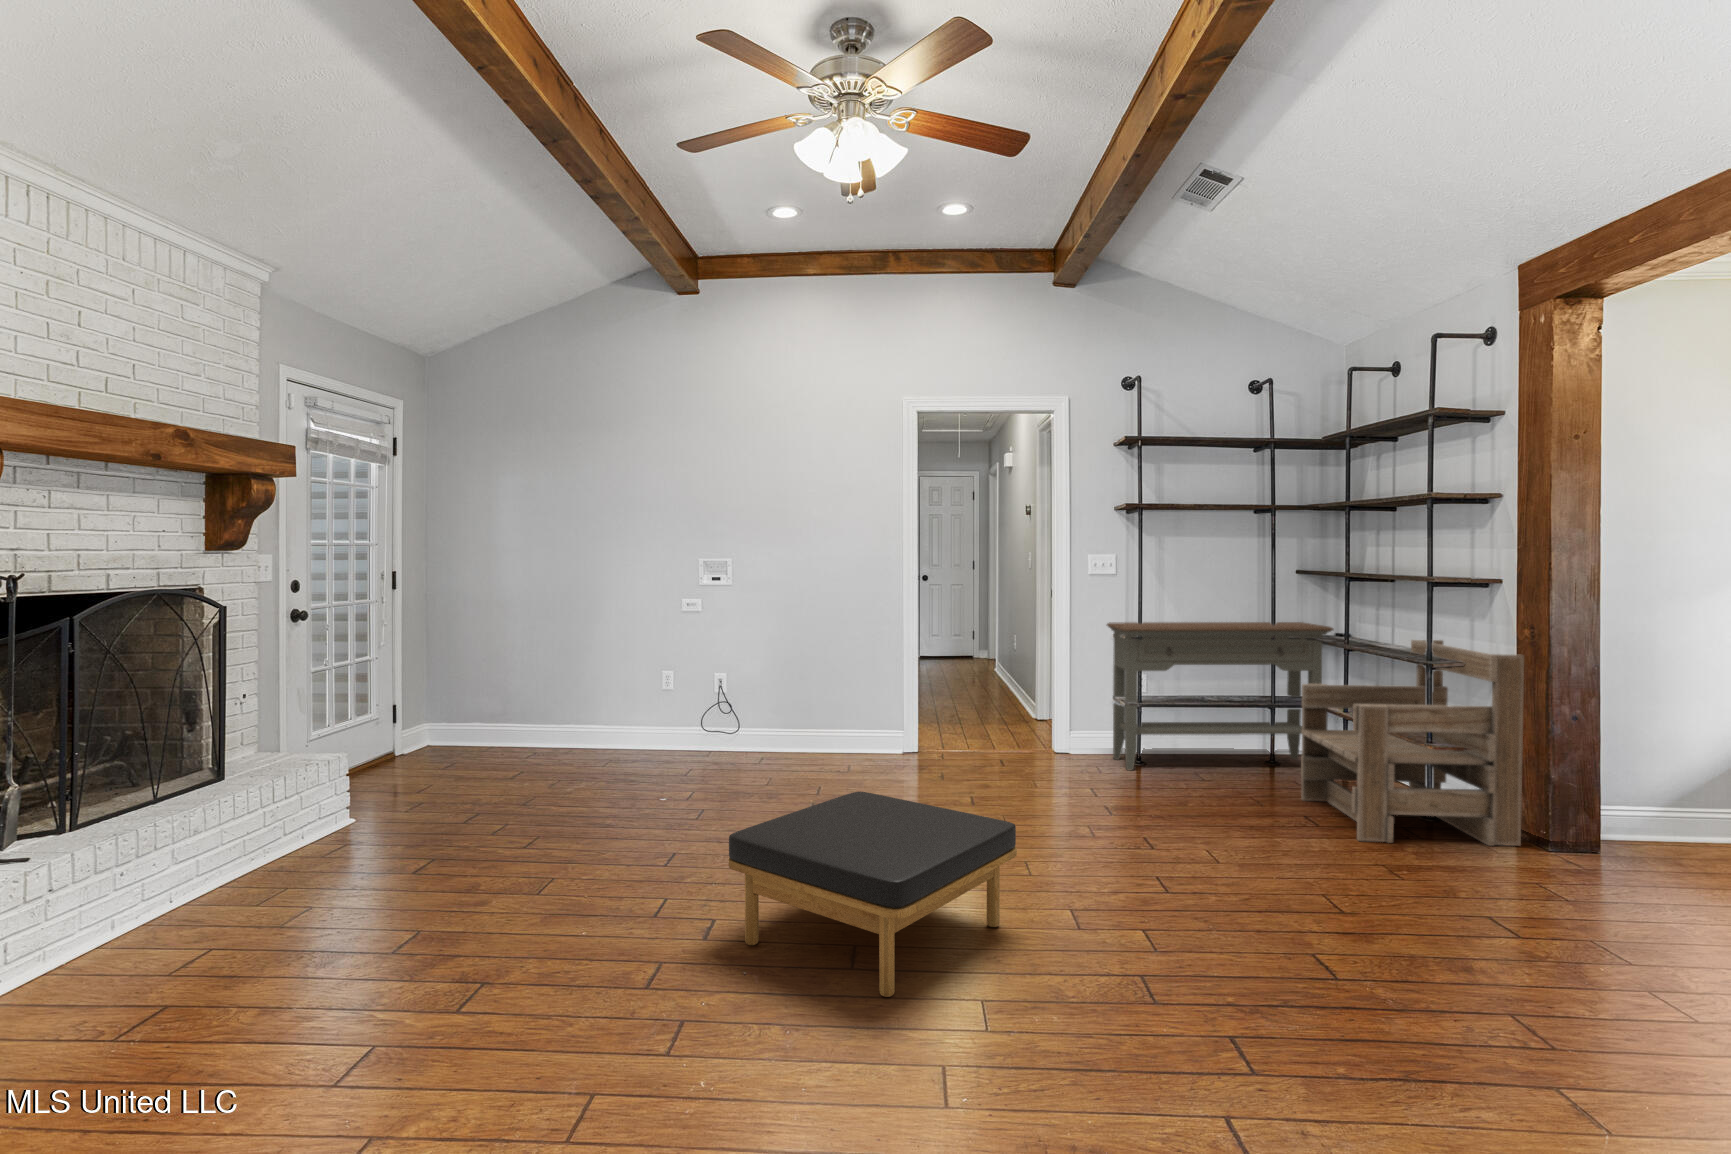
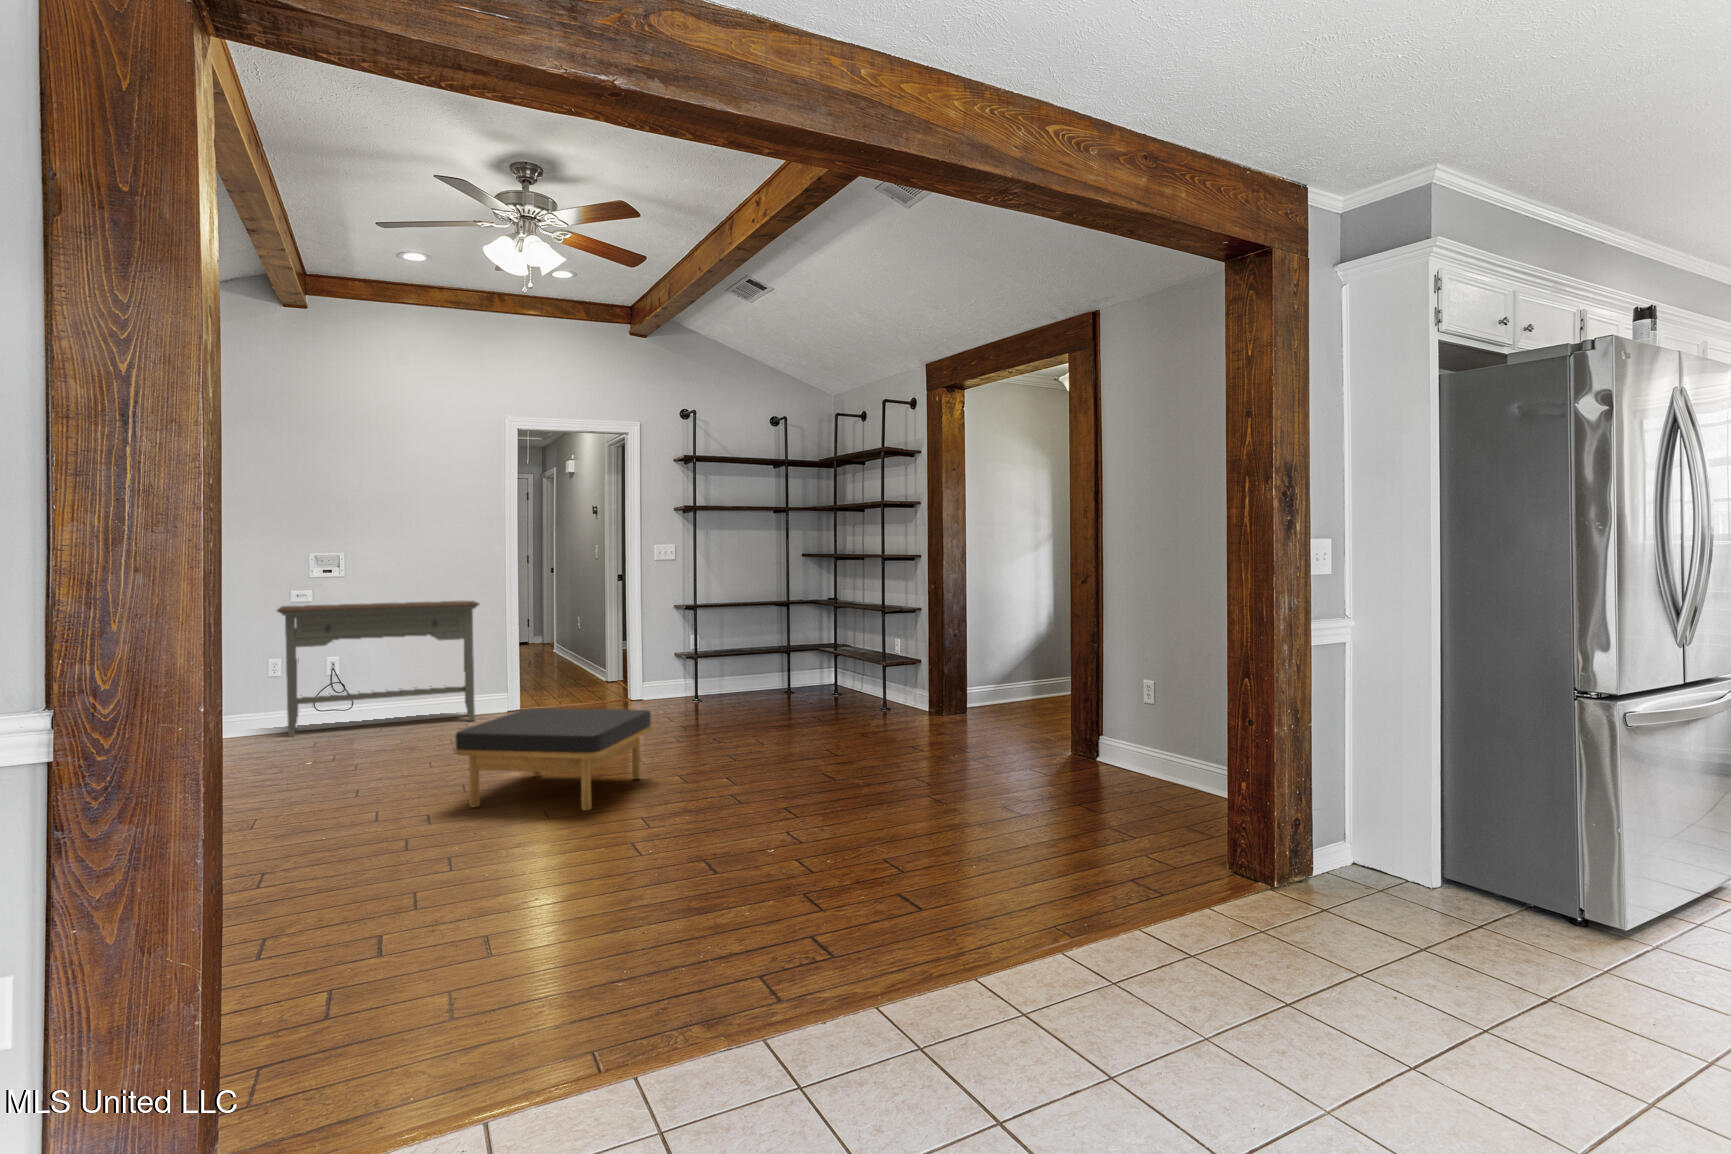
console table: present [1107,622,1333,771] -> present [277,601,479,737]
armchair: present [1301,640,1524,846] -> none [810,596,930,721]

